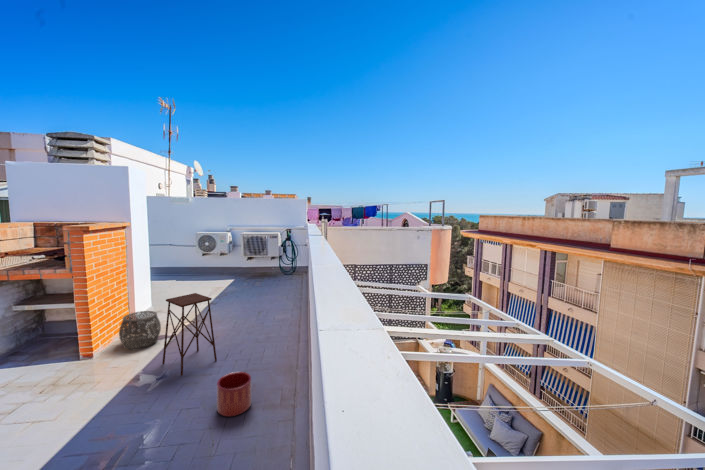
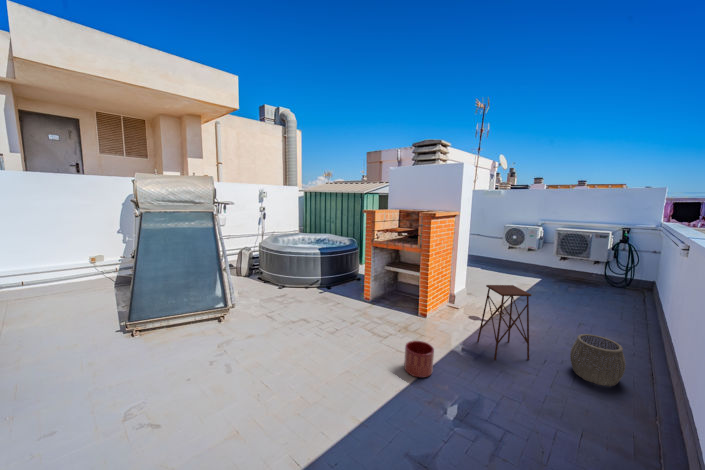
woven basket: present [119,311,161,349] -> present [570,334,626,386]
planter: present [217,372,251,416] -> present [404,341,434,377]

